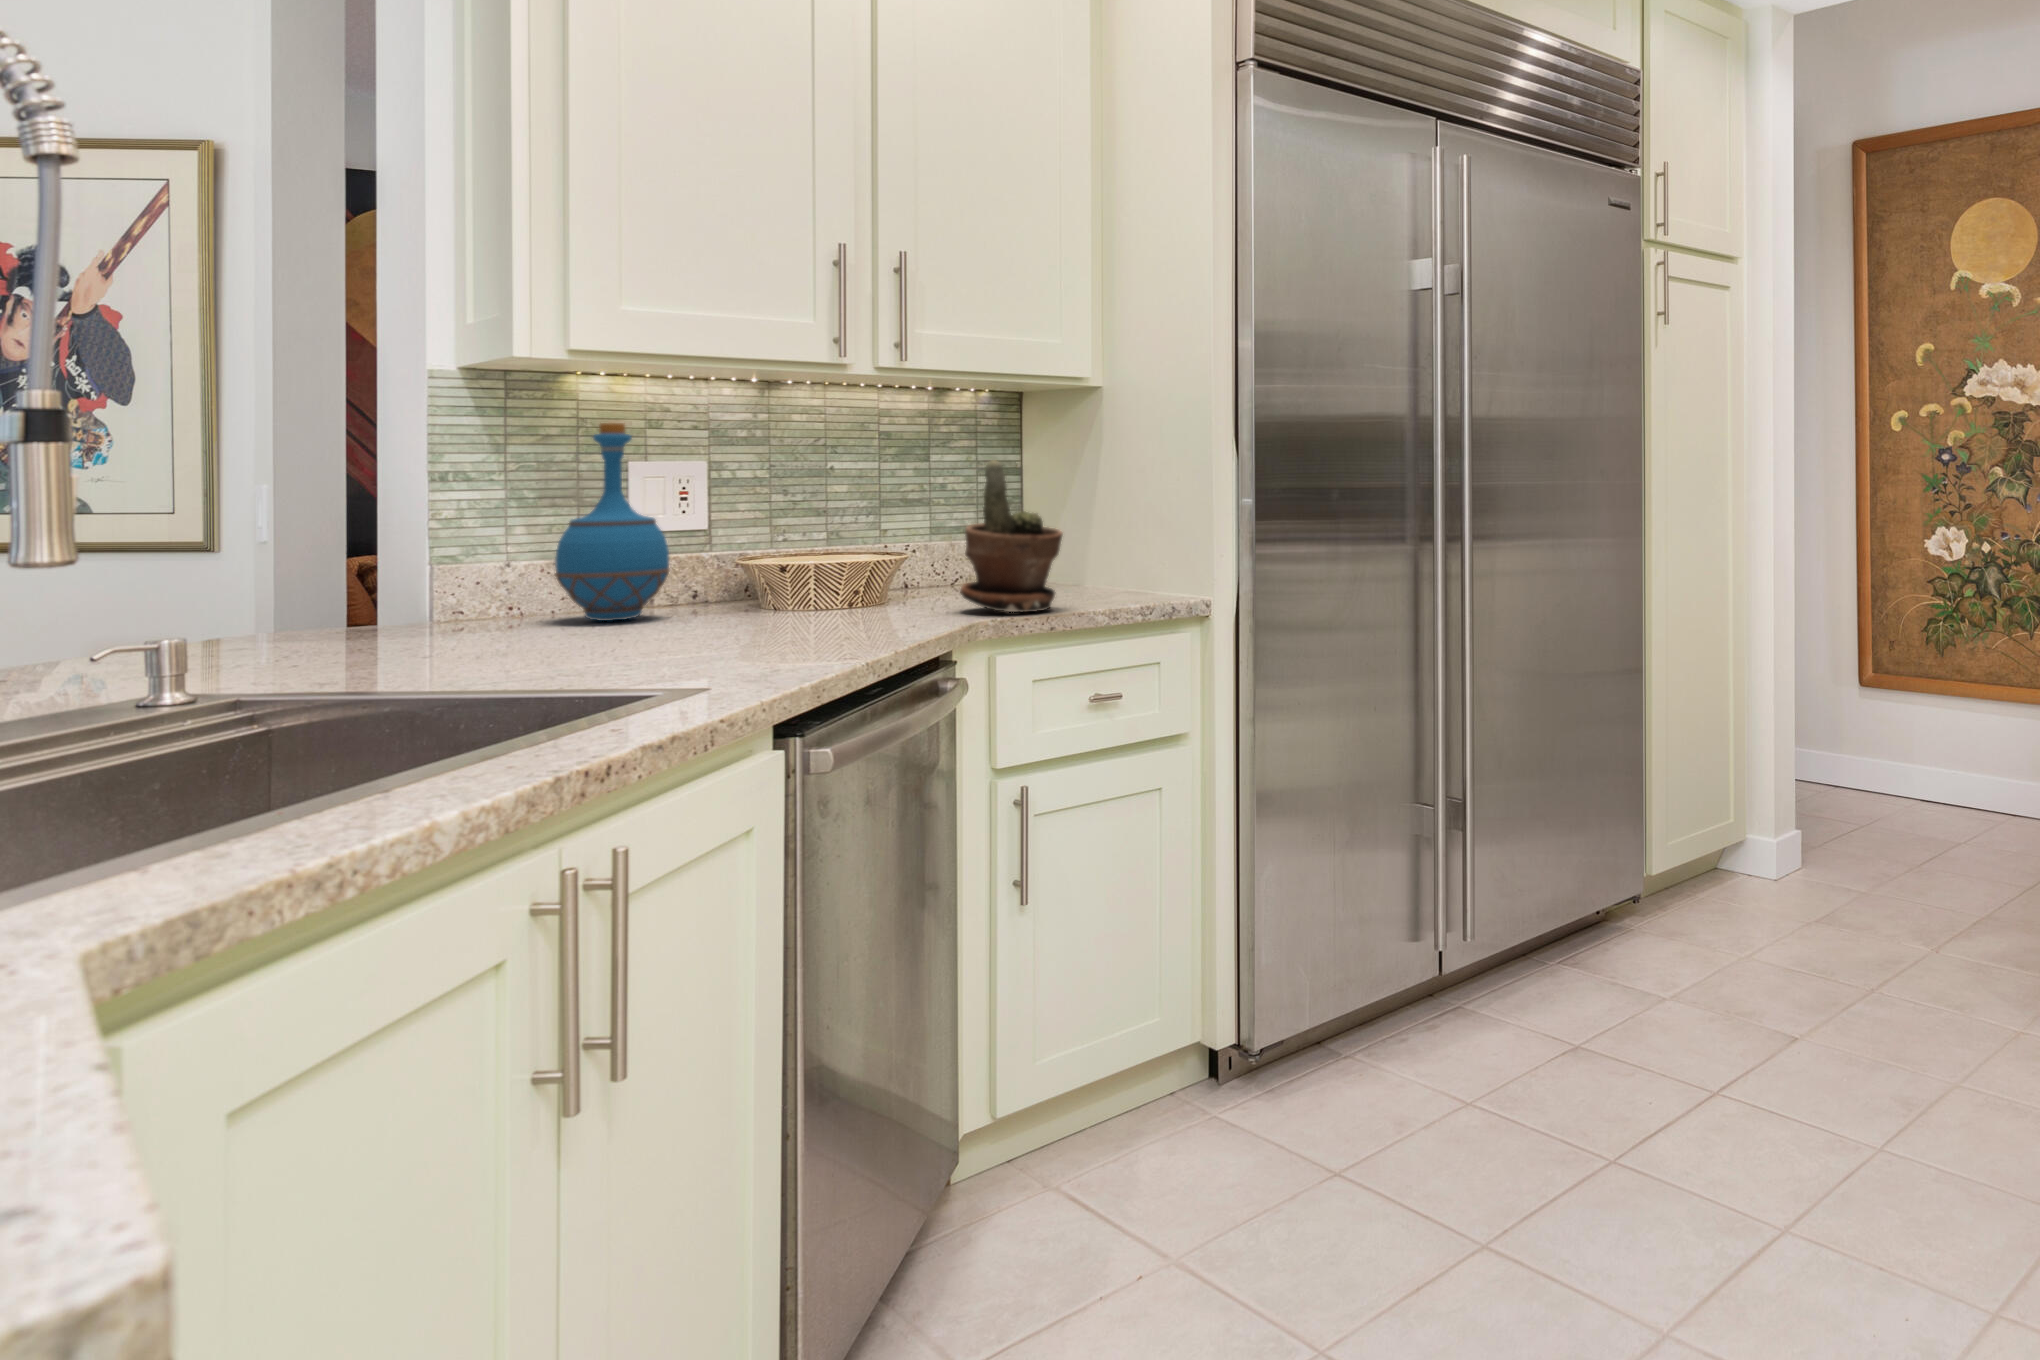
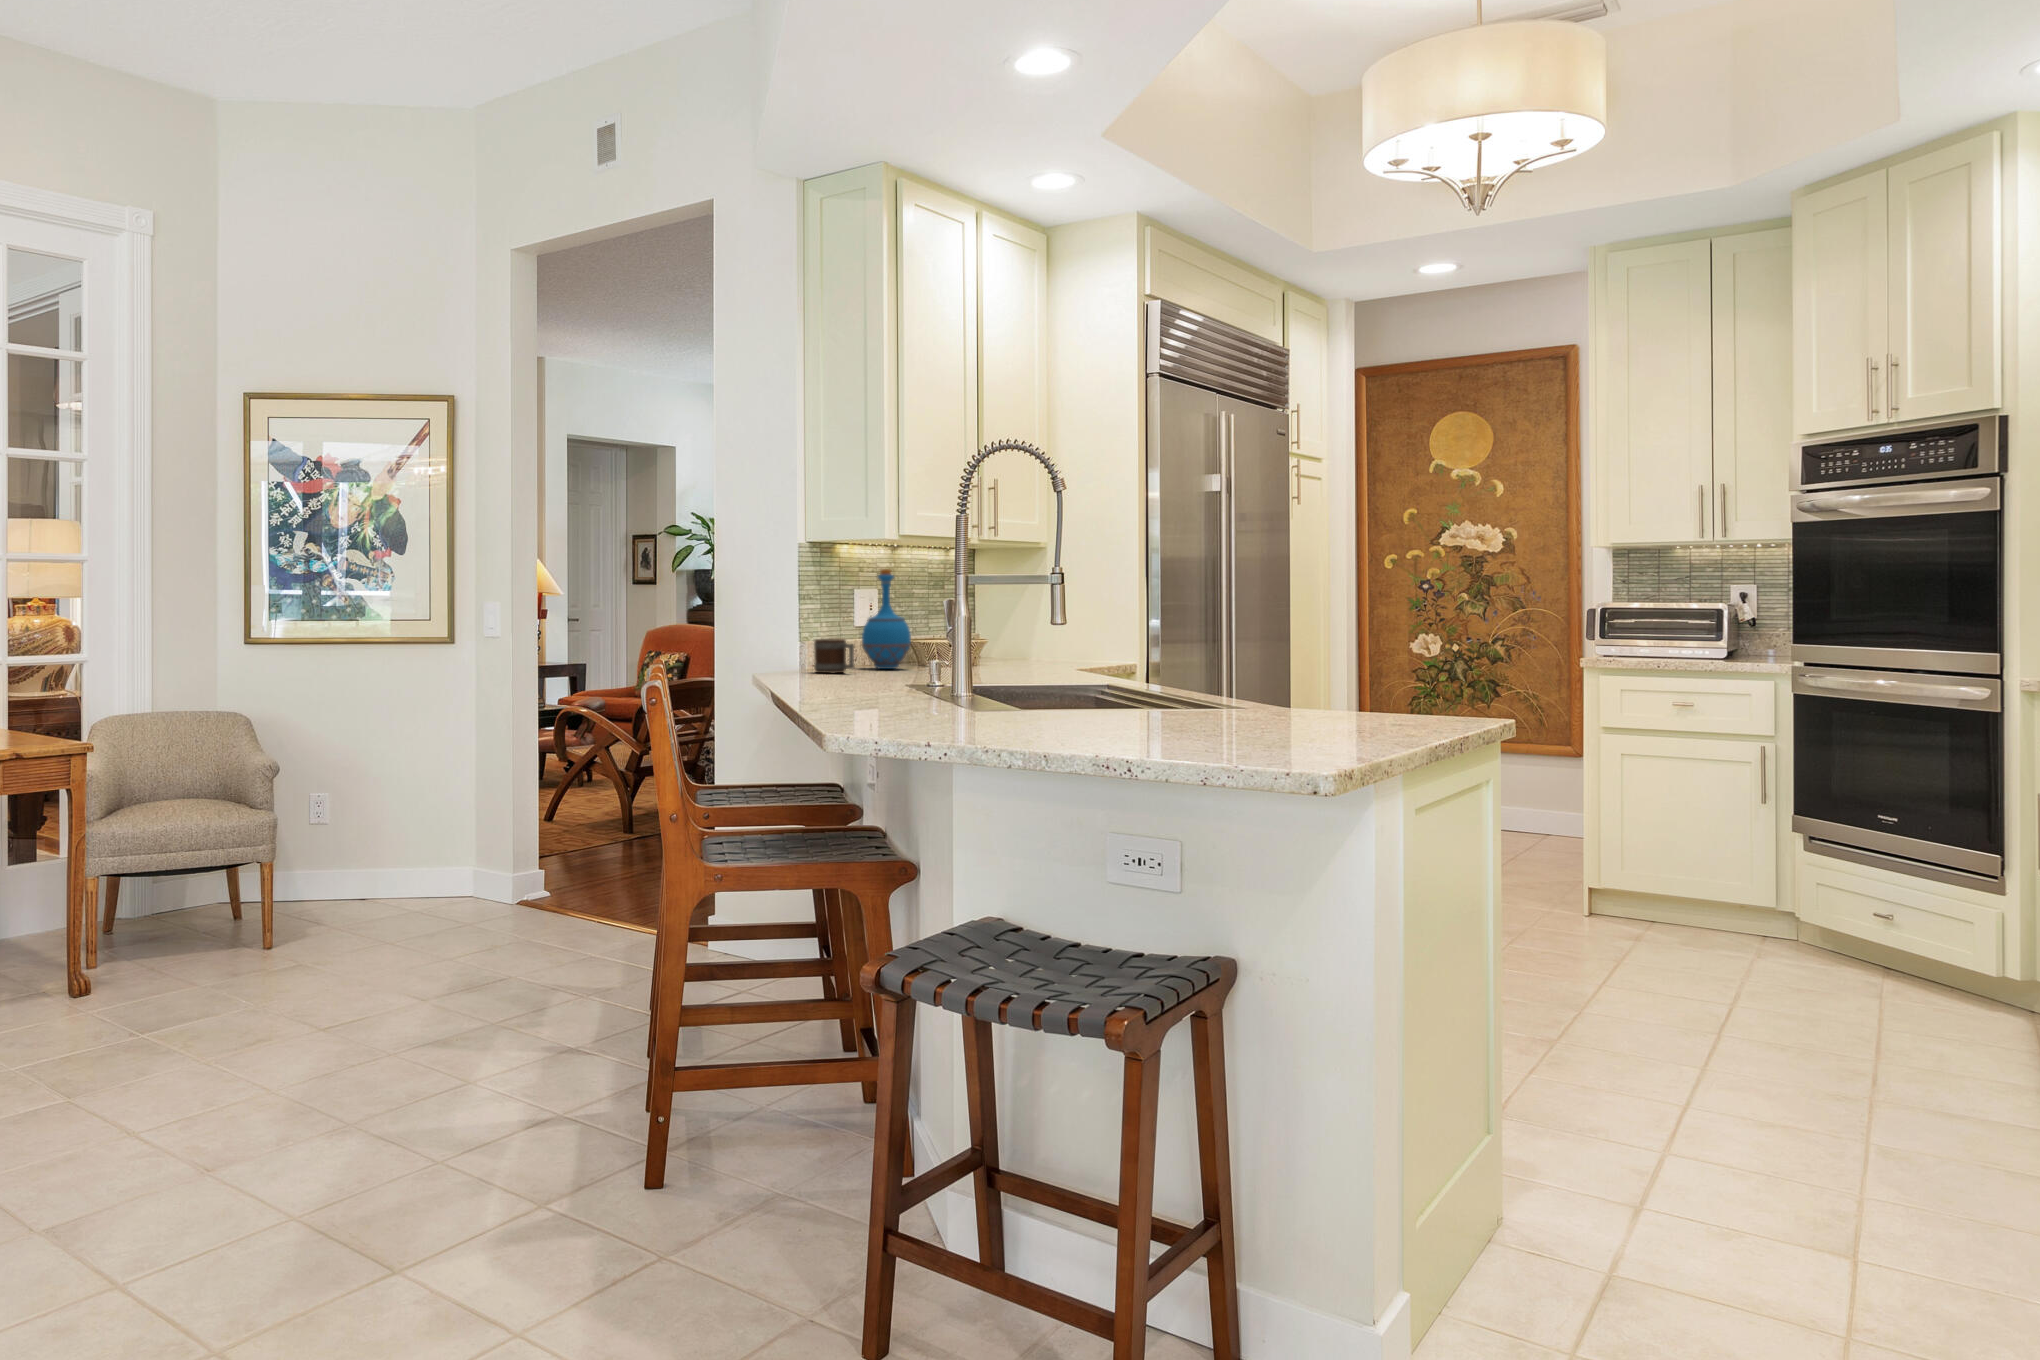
potted plant: present [960,460,1063,612] -> none [1025,588,1078,668]
mug: none [344,564,430,639] -> present [814,639,854,673]

